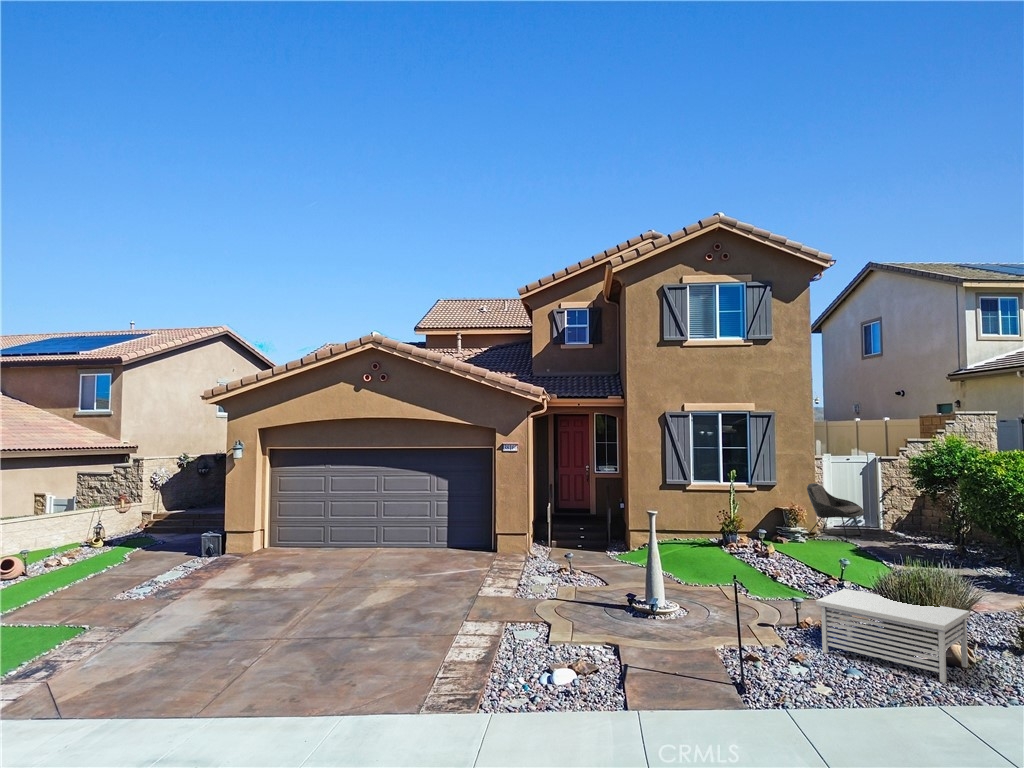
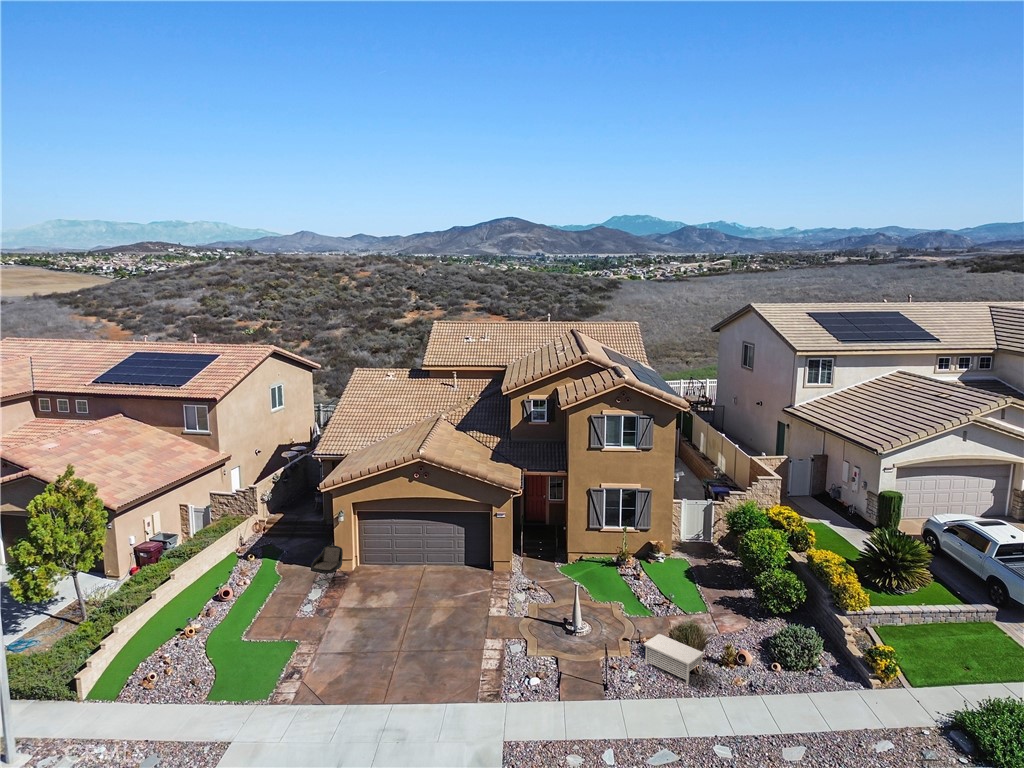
lounge chair: present [807,483,864,542] -> present [311,545,345,585]

